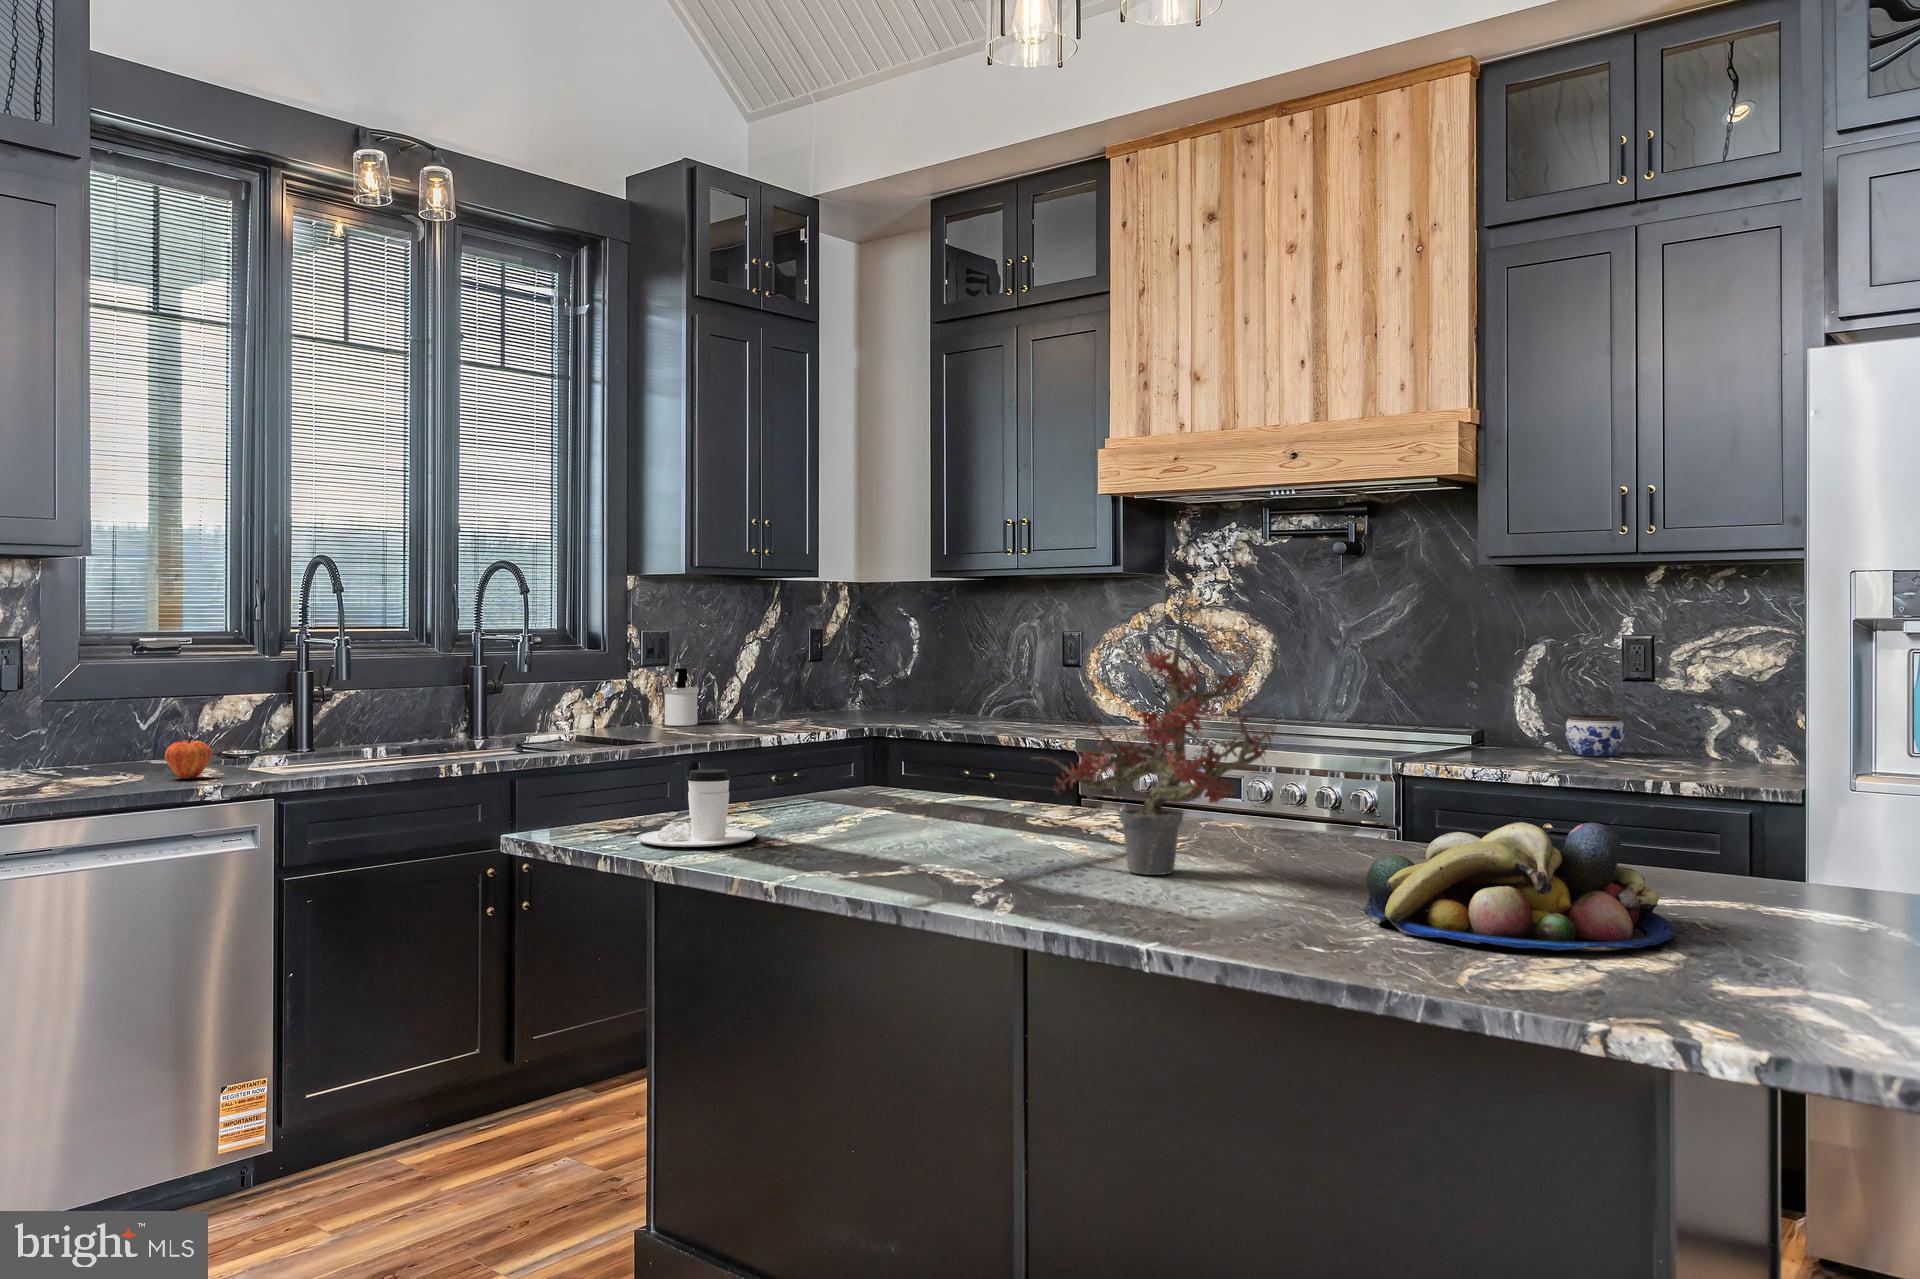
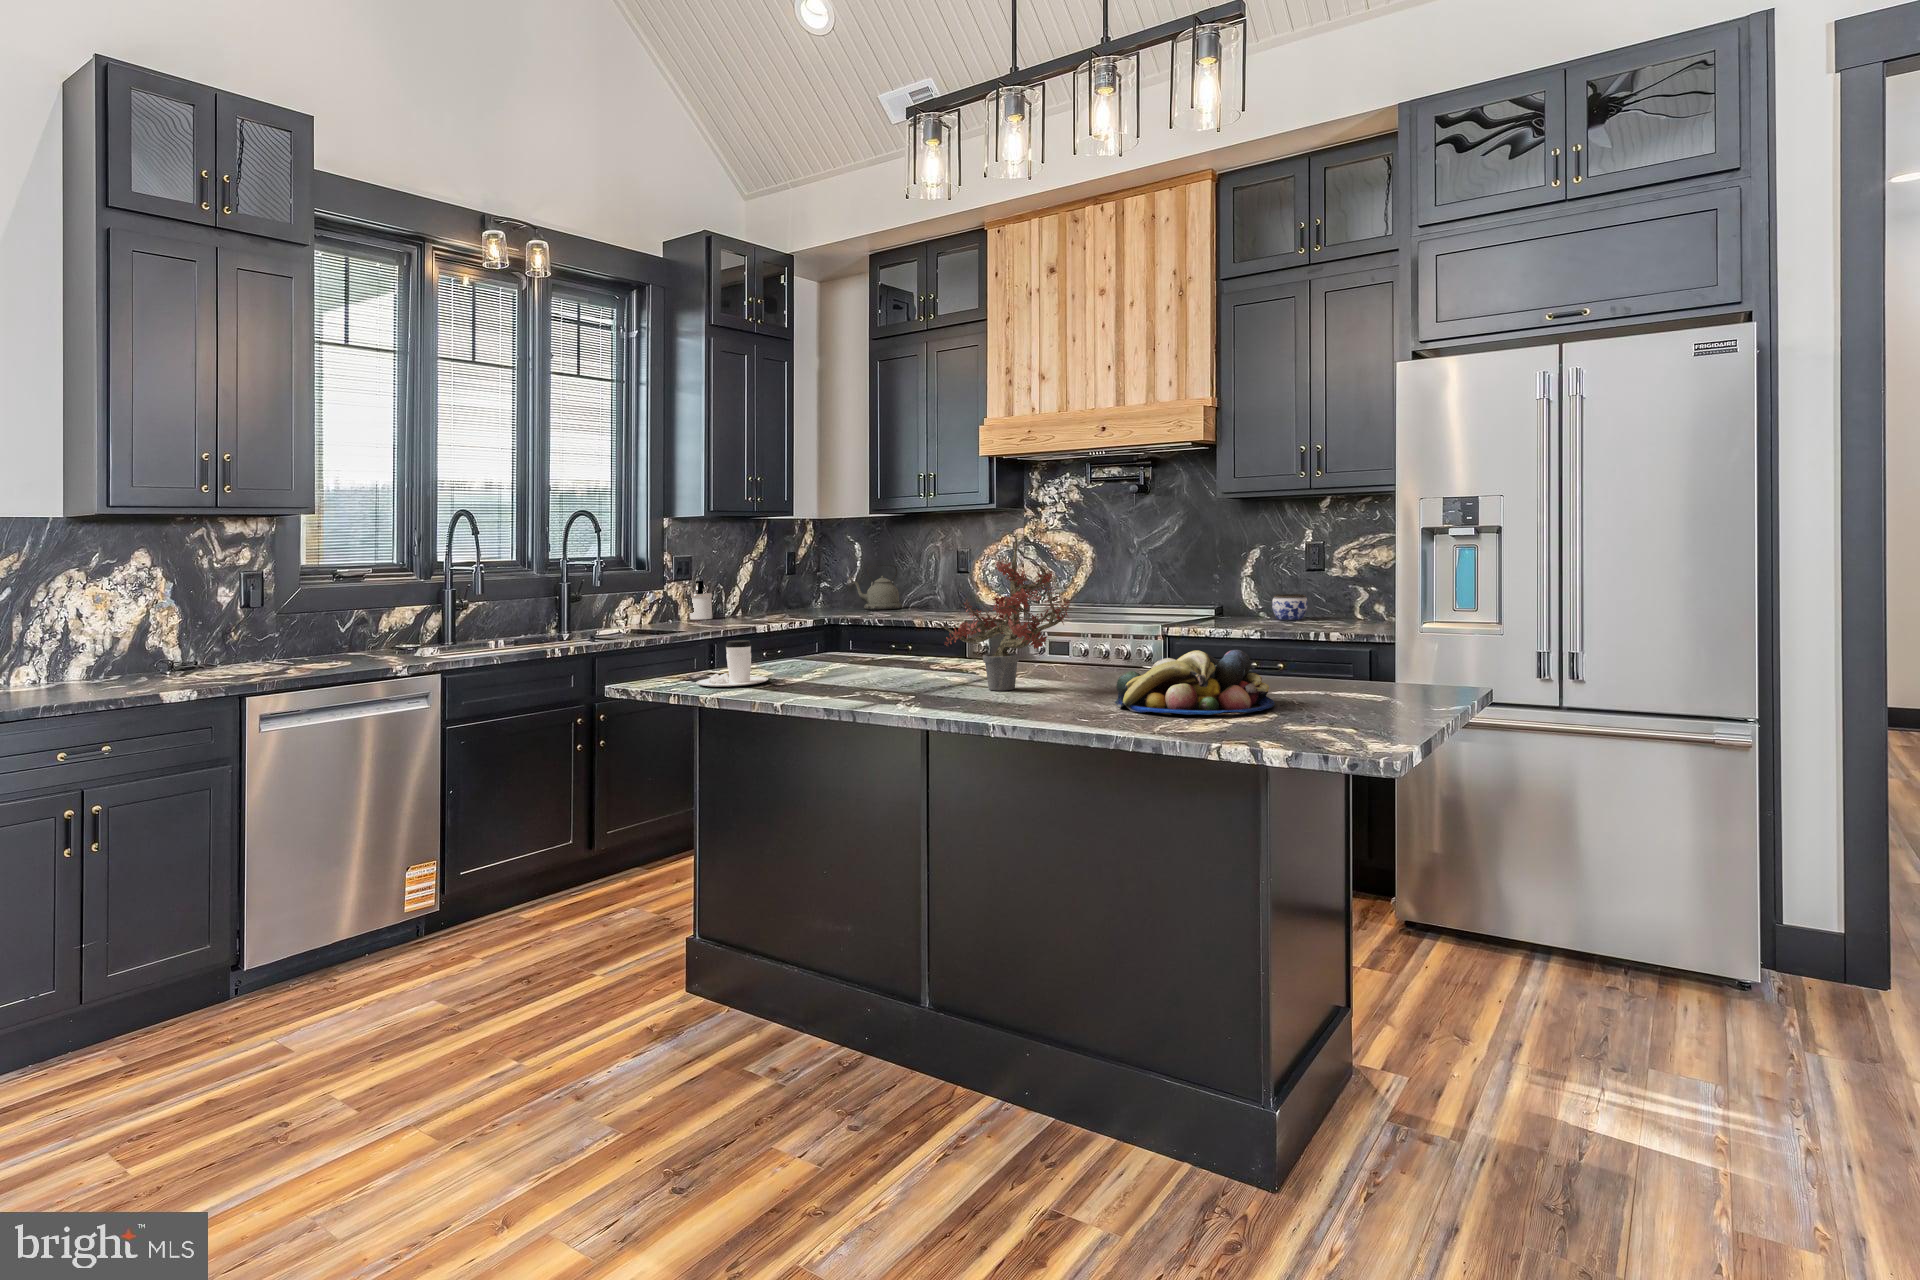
kettle: none [906,652,980,718] -> present [852,565,902,610]
fruit: present [165,735,212,779] -> none [370,633,400,661]

